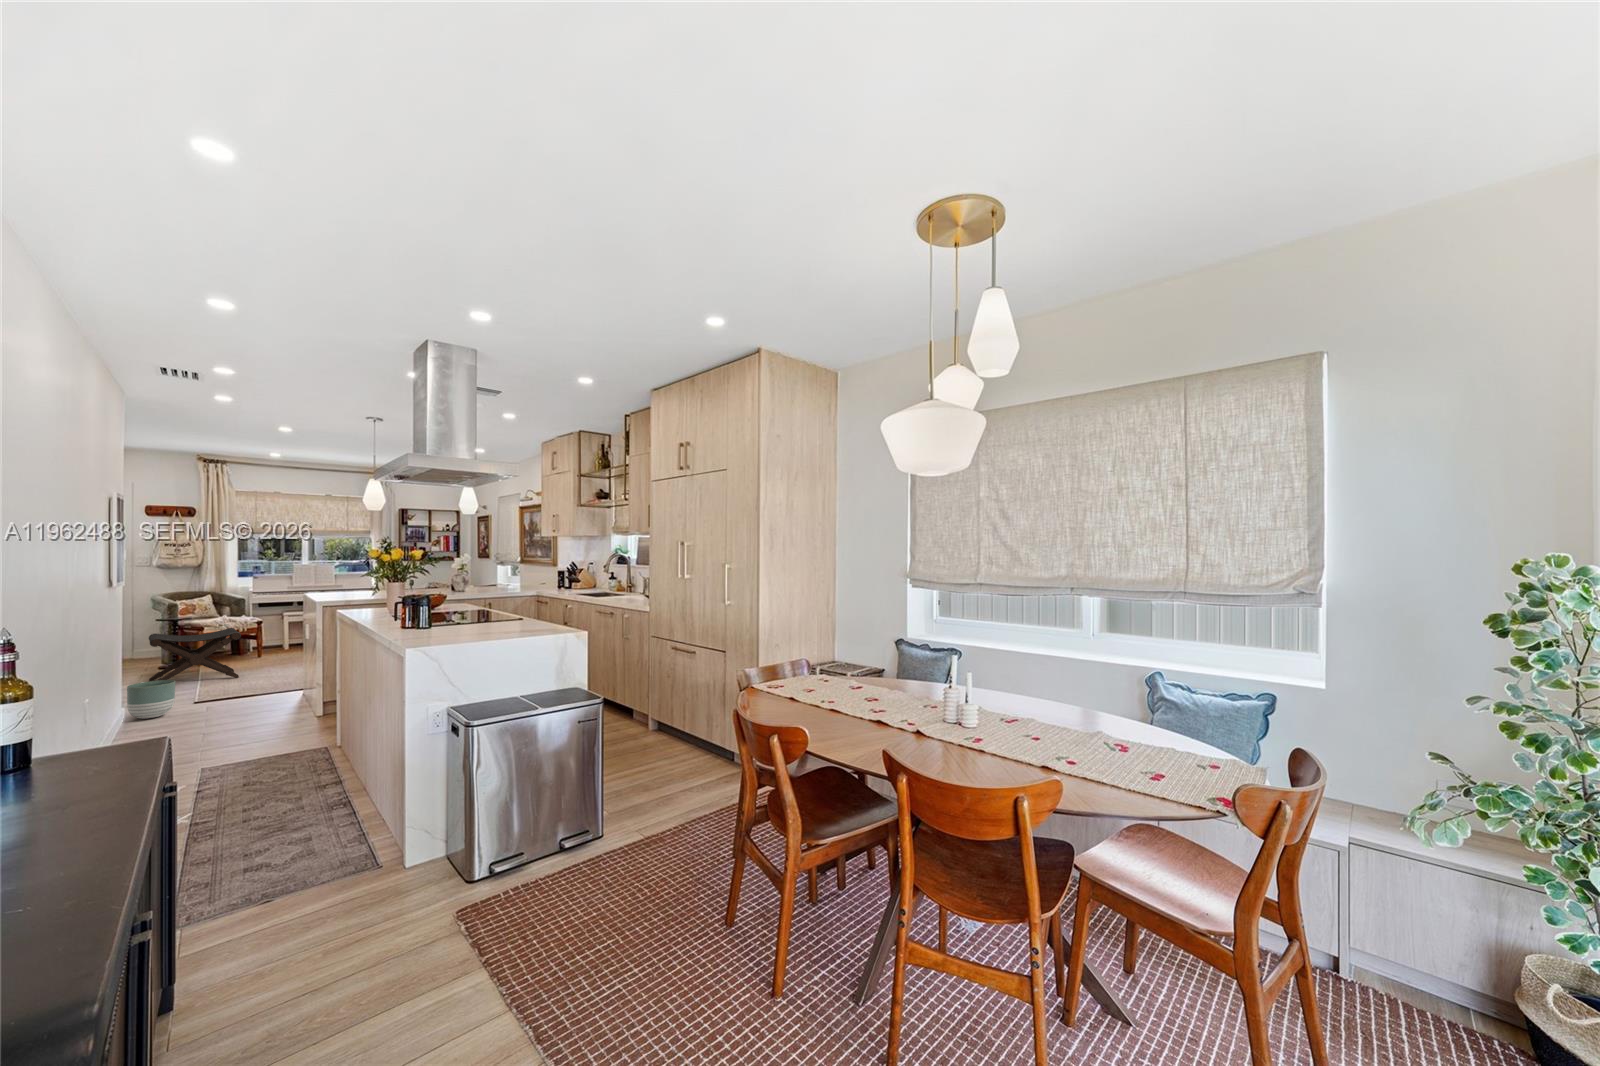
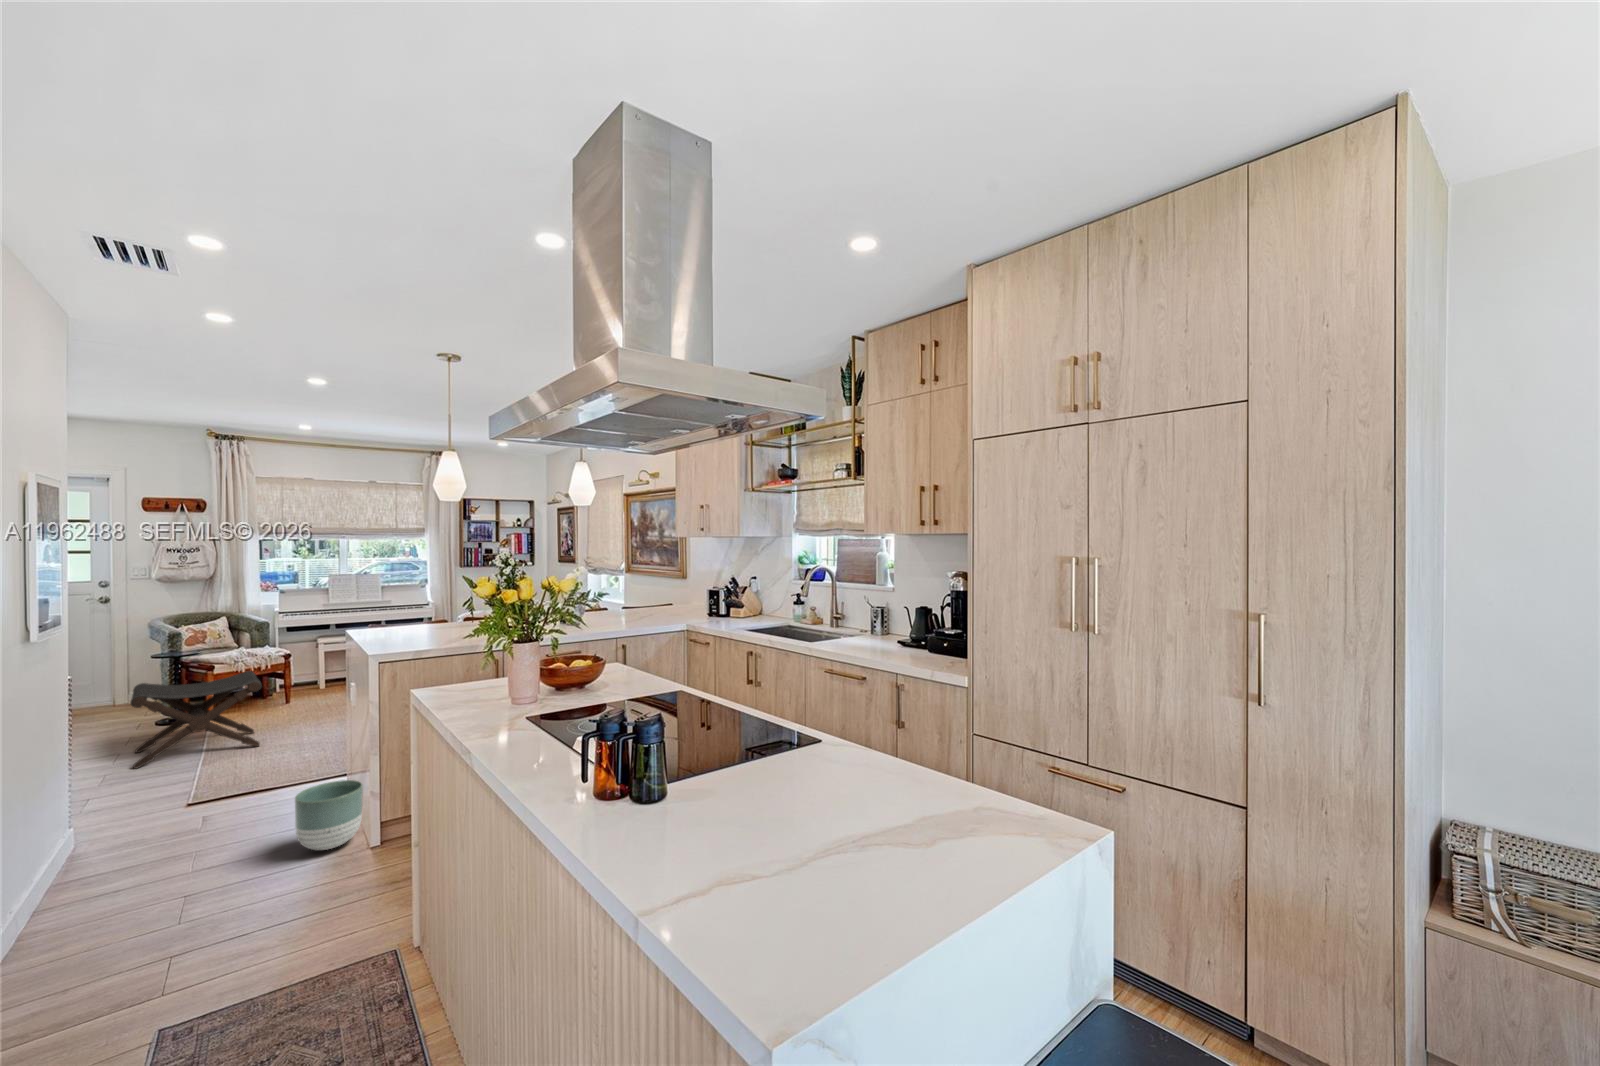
planter: present [127,680,176,719] -> present [295,780,363,850]

